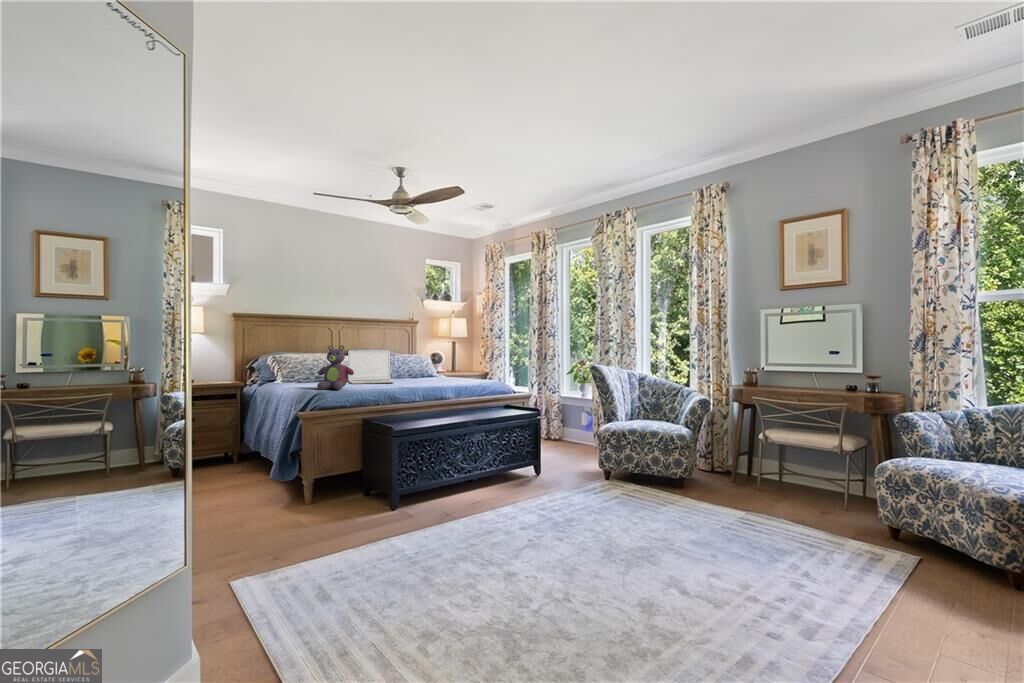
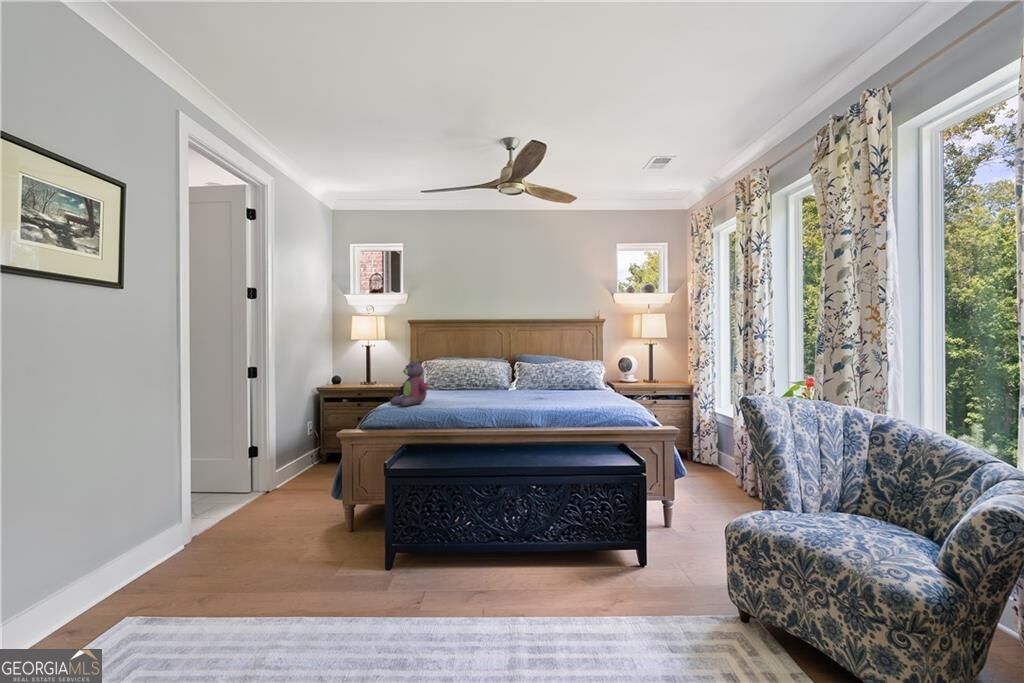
laptop: present [348,350,395,384] -> none [461,359,516,398]

